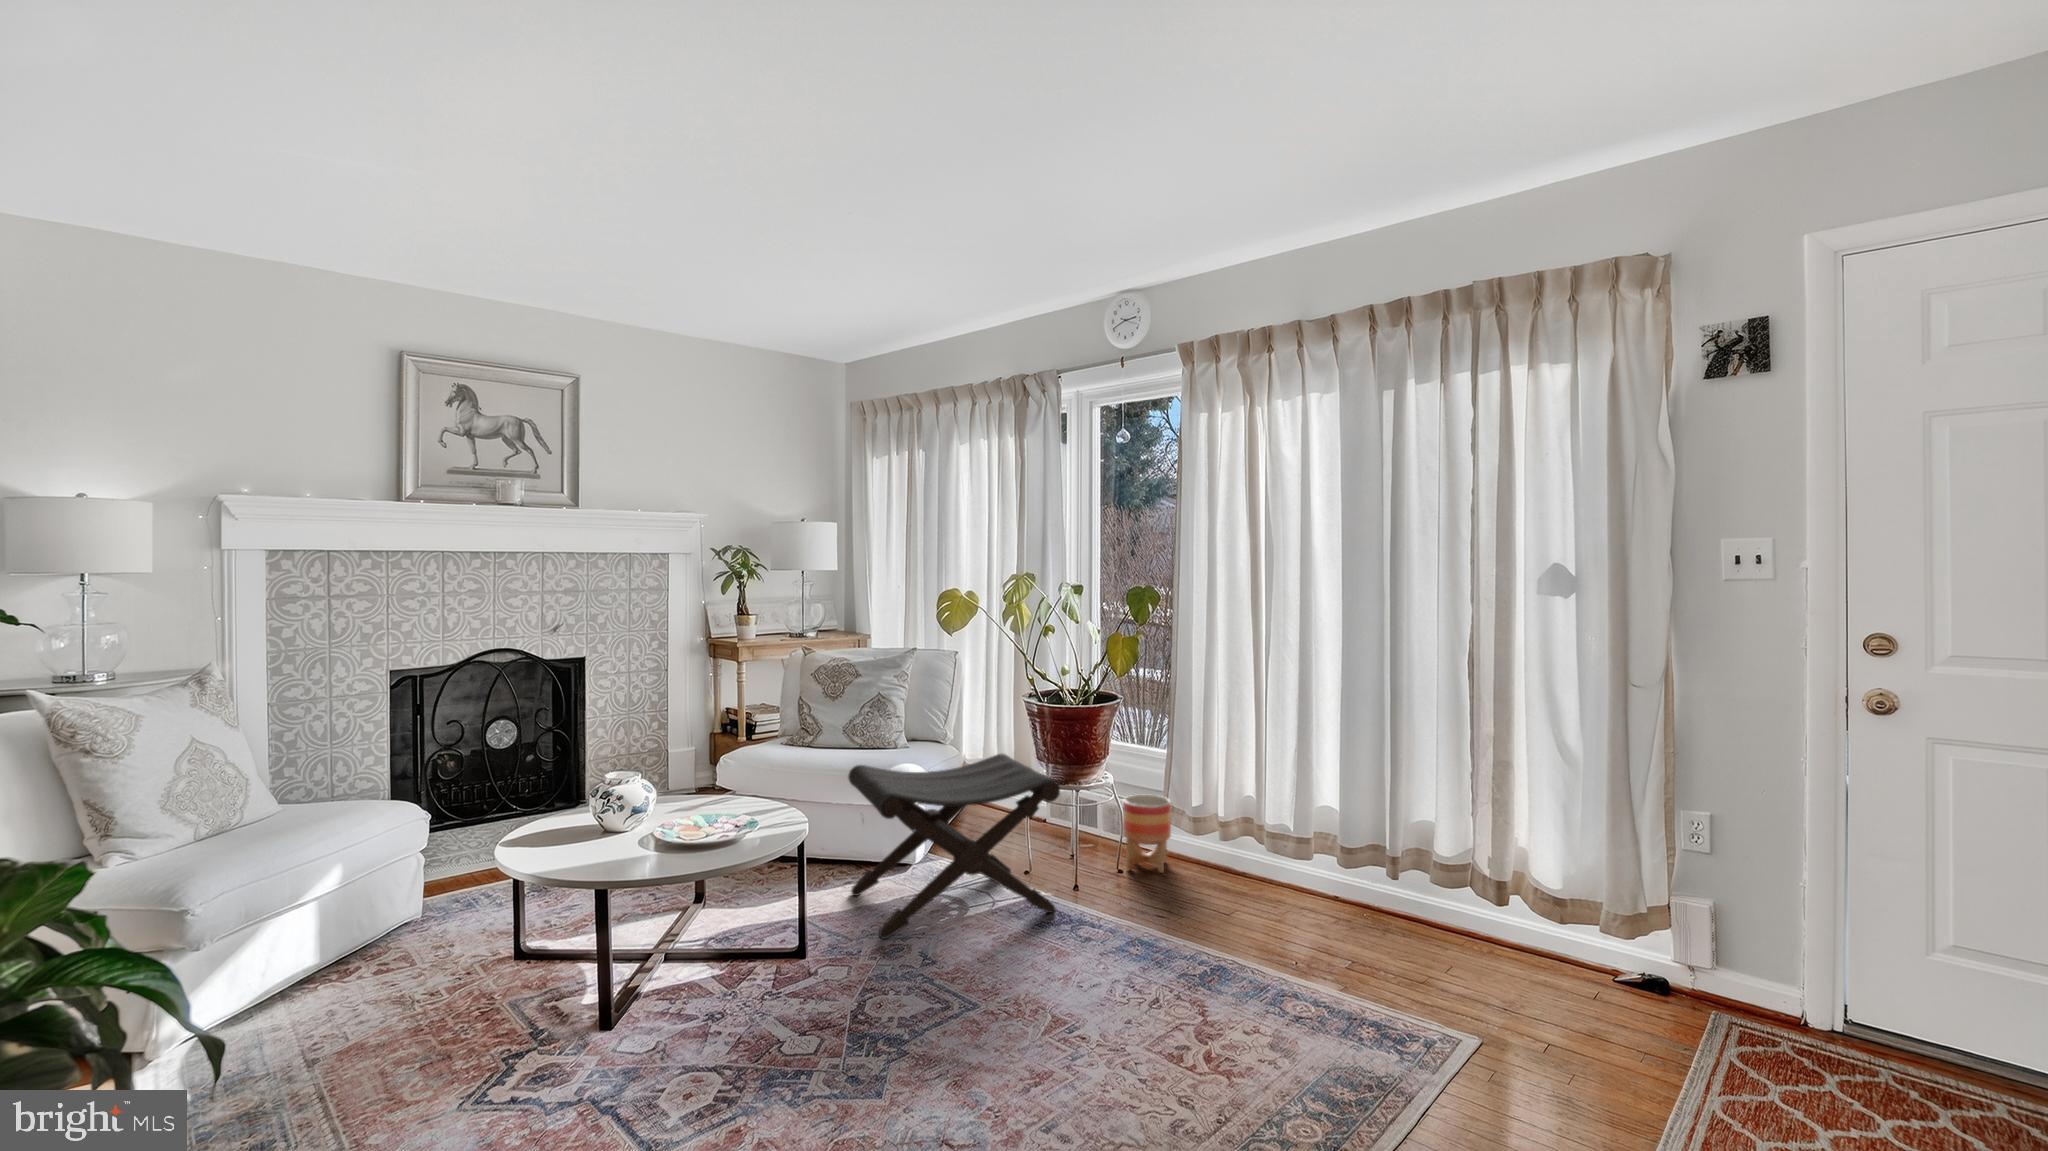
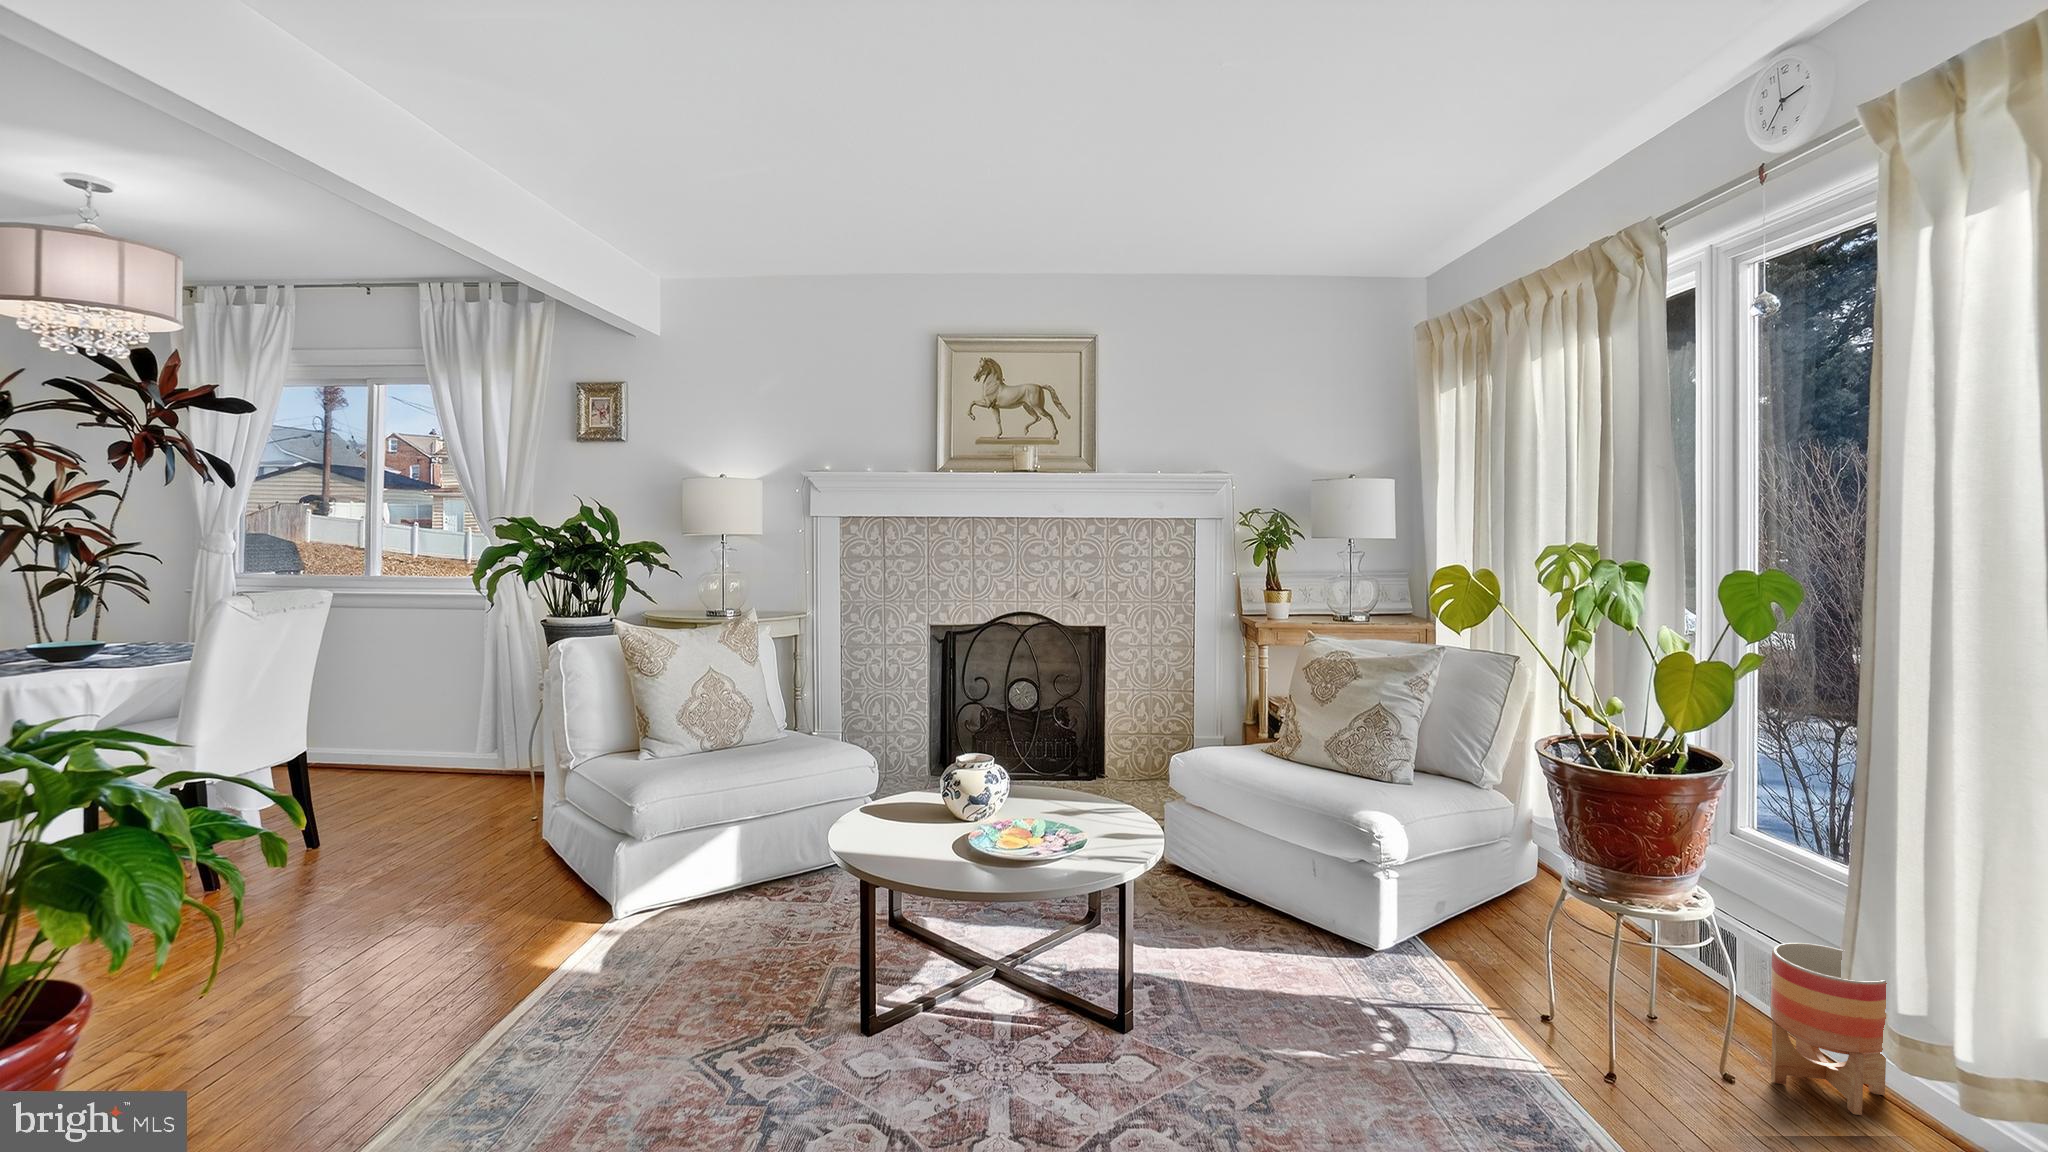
footstool: present [848,754,1060,939] -> none [1234,793,1563,1111]

